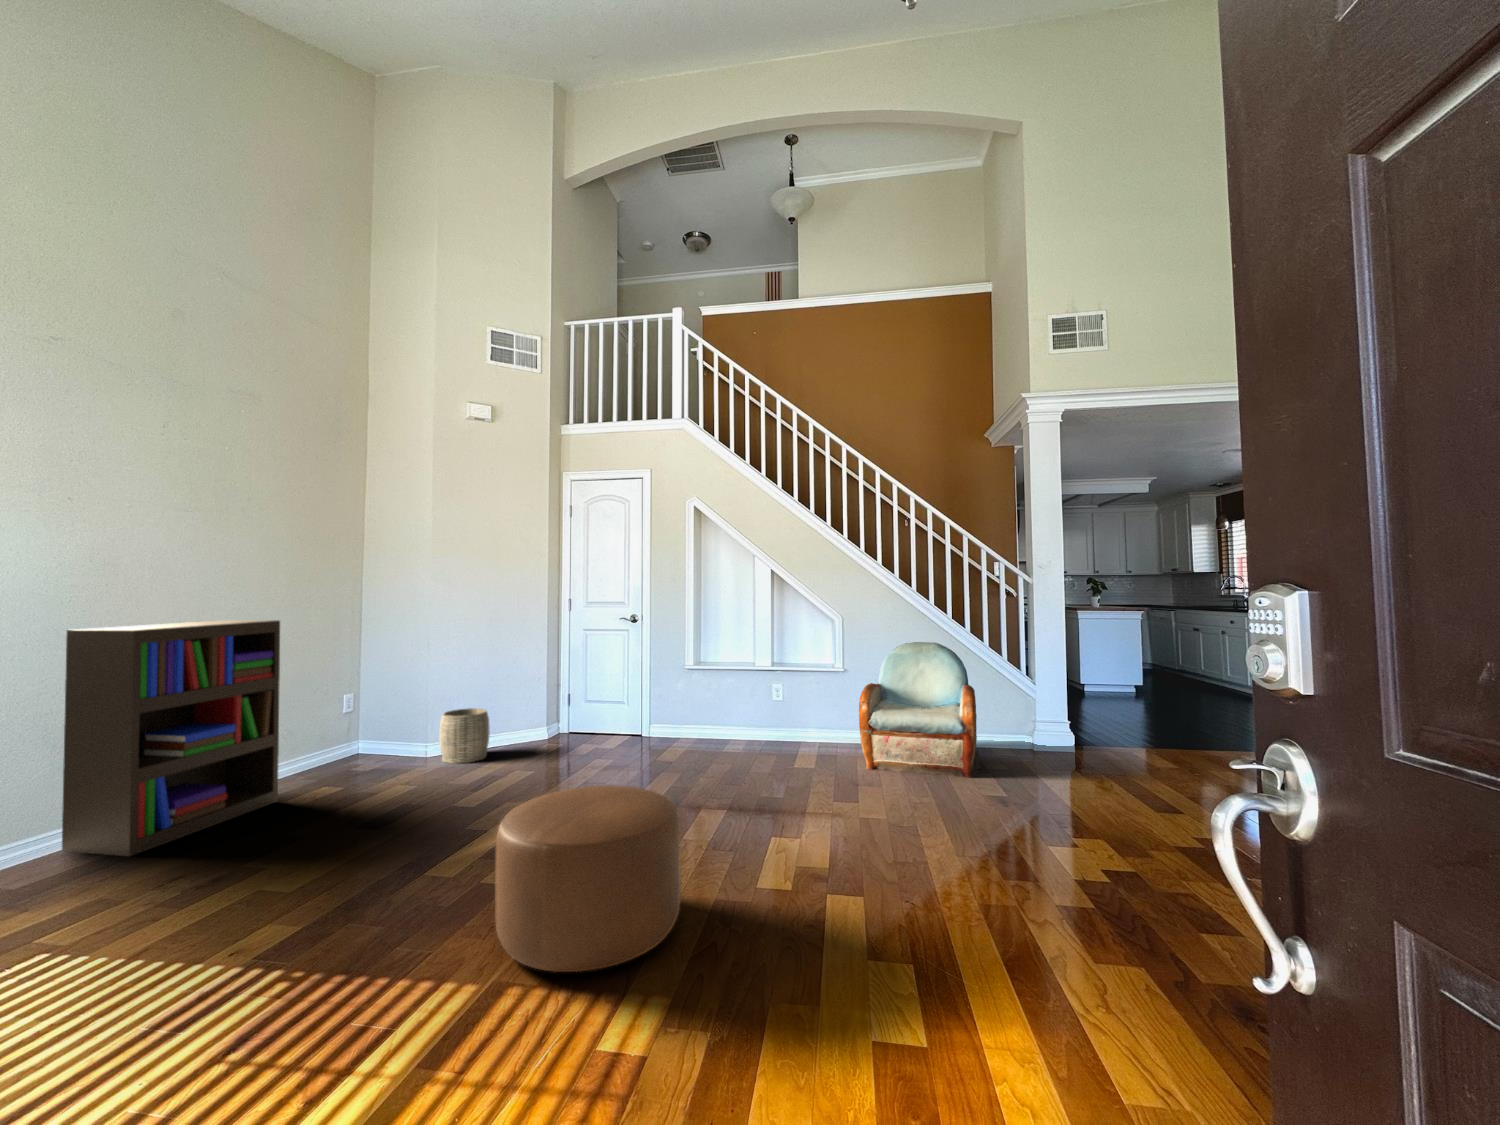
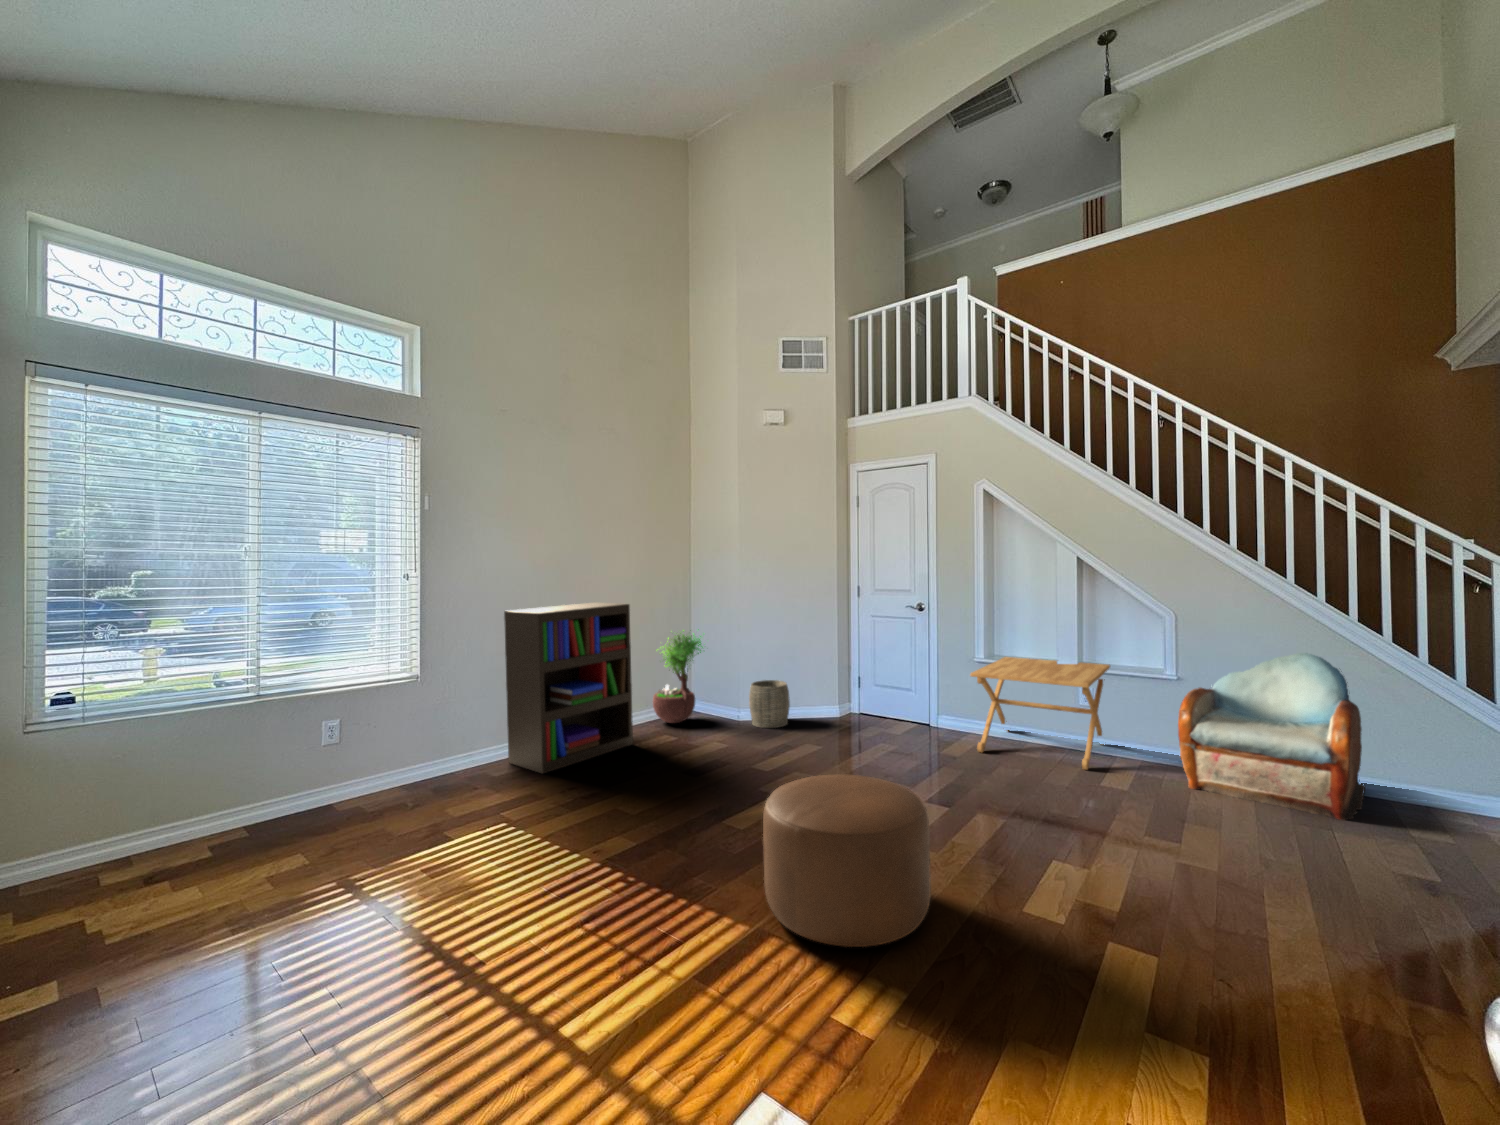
potted tree: none [305,648,387,771] -> present [653,629,703,723]
side table: none [686,668,802,765] -> present [970,657,1110,770]

